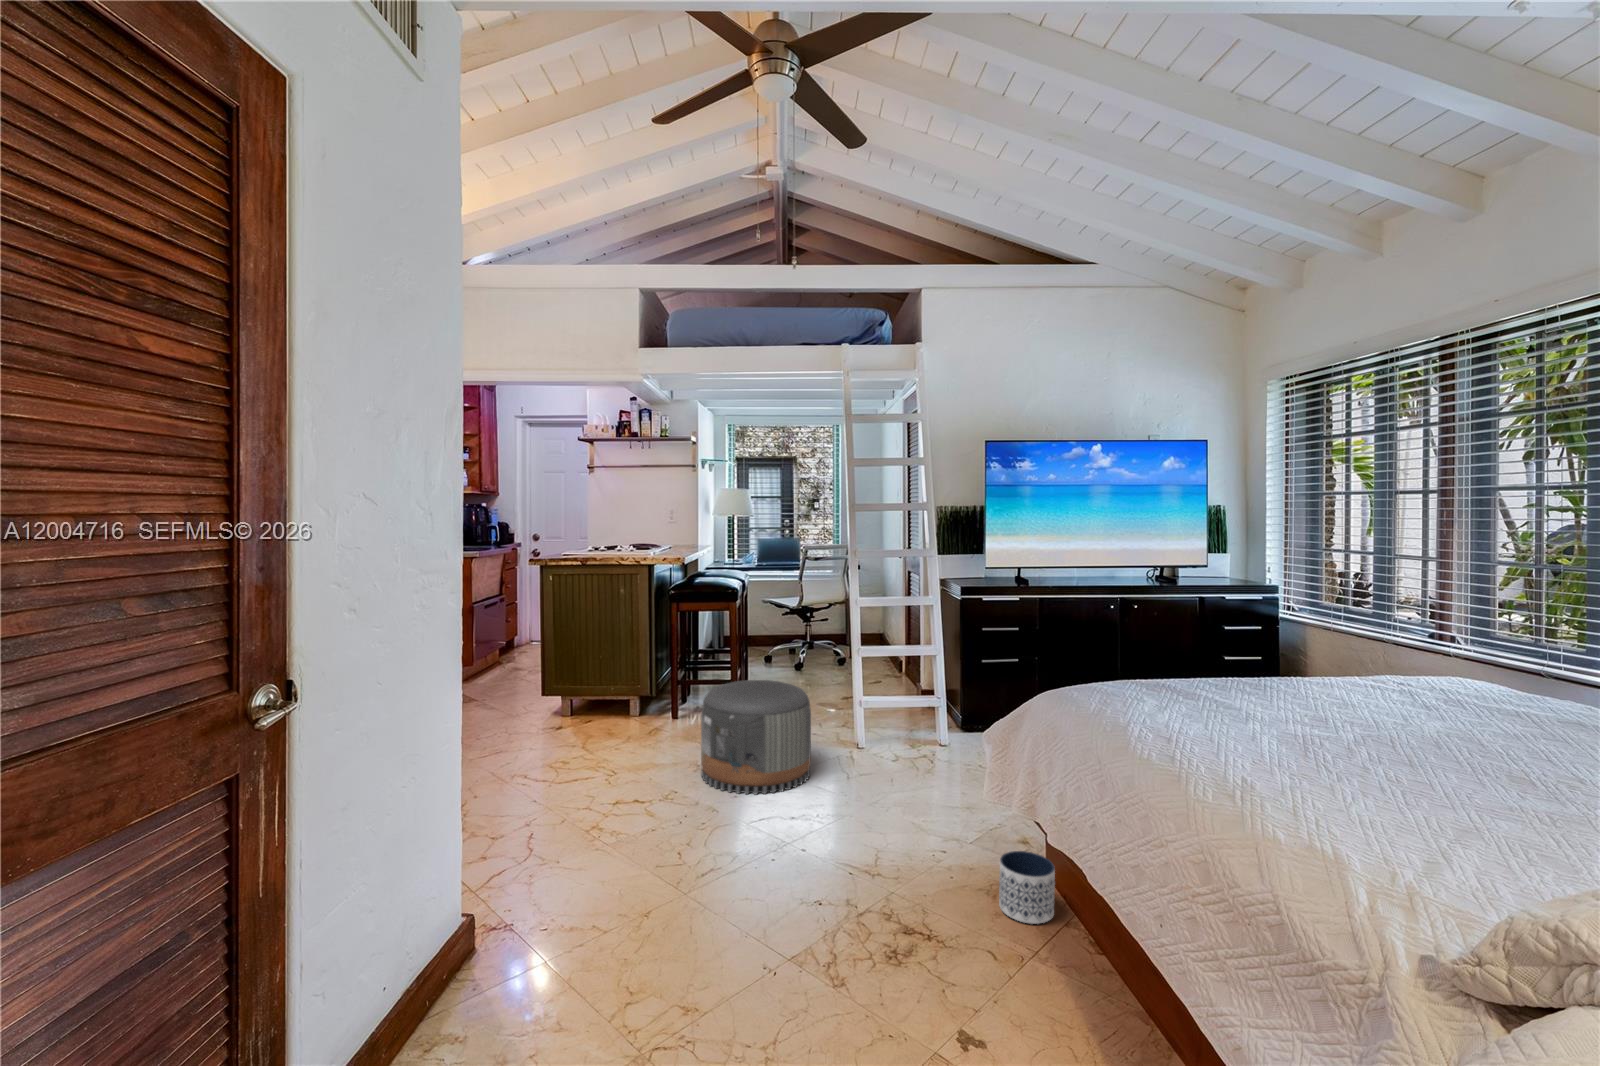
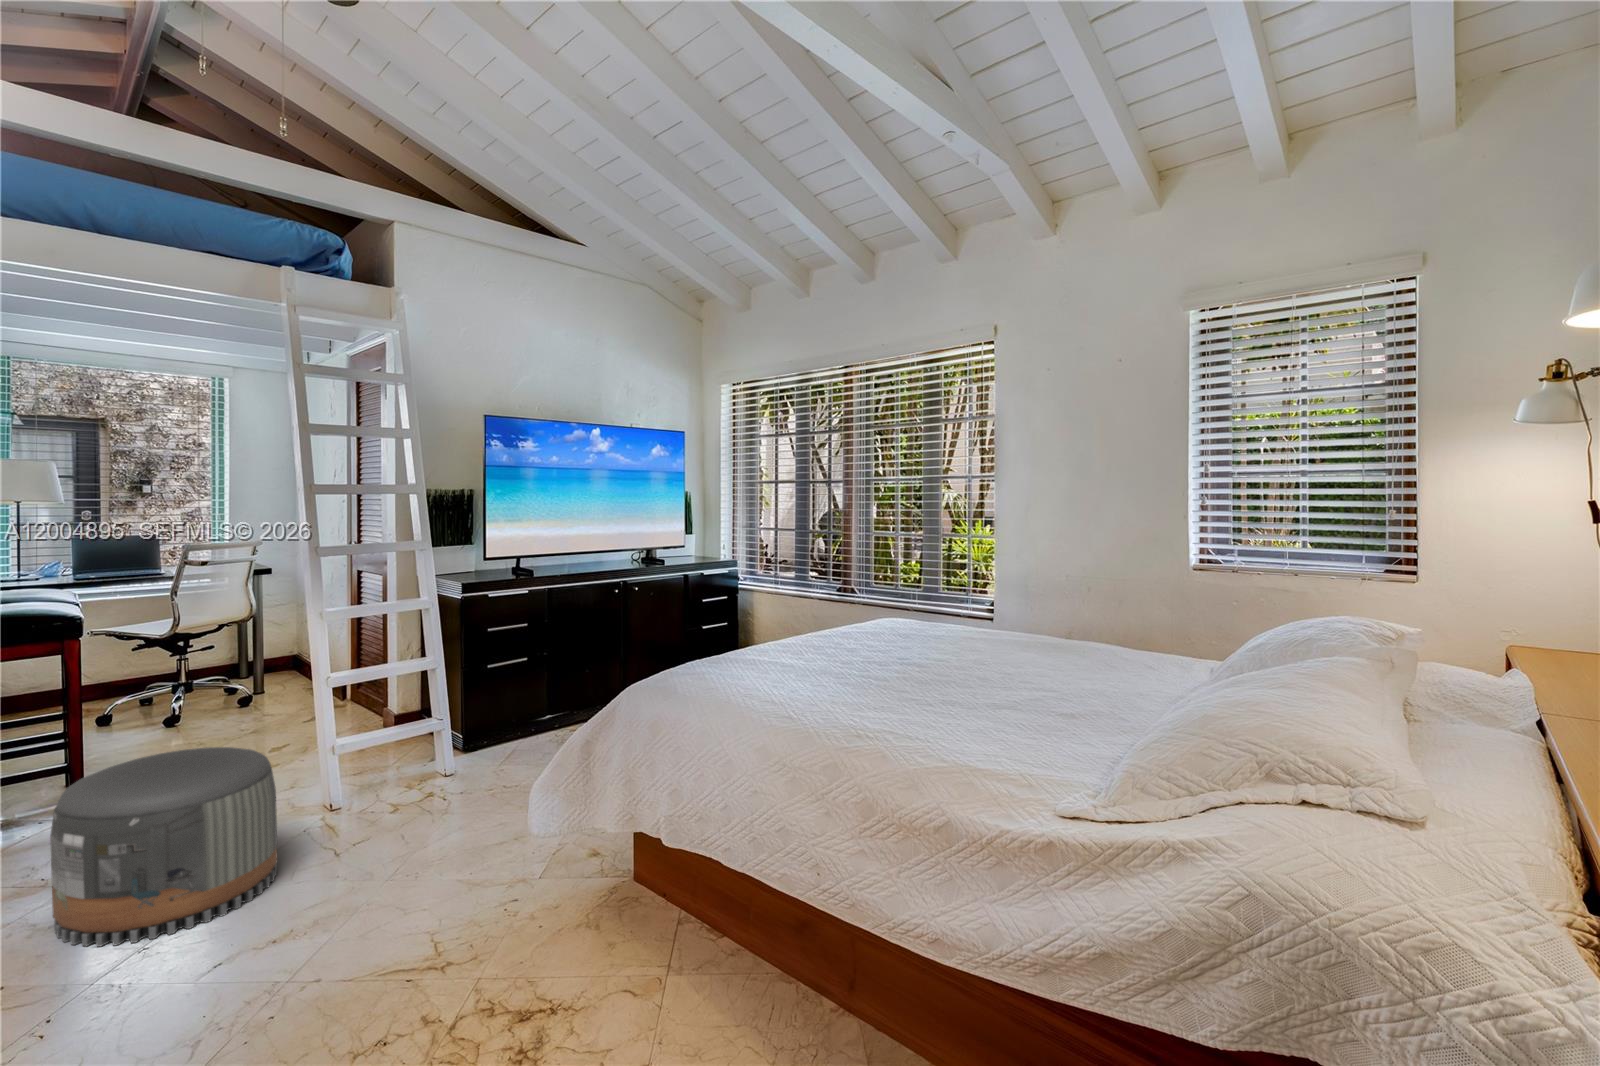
planter: present [999,851,1055,924] -> none [607,863,665,943]

